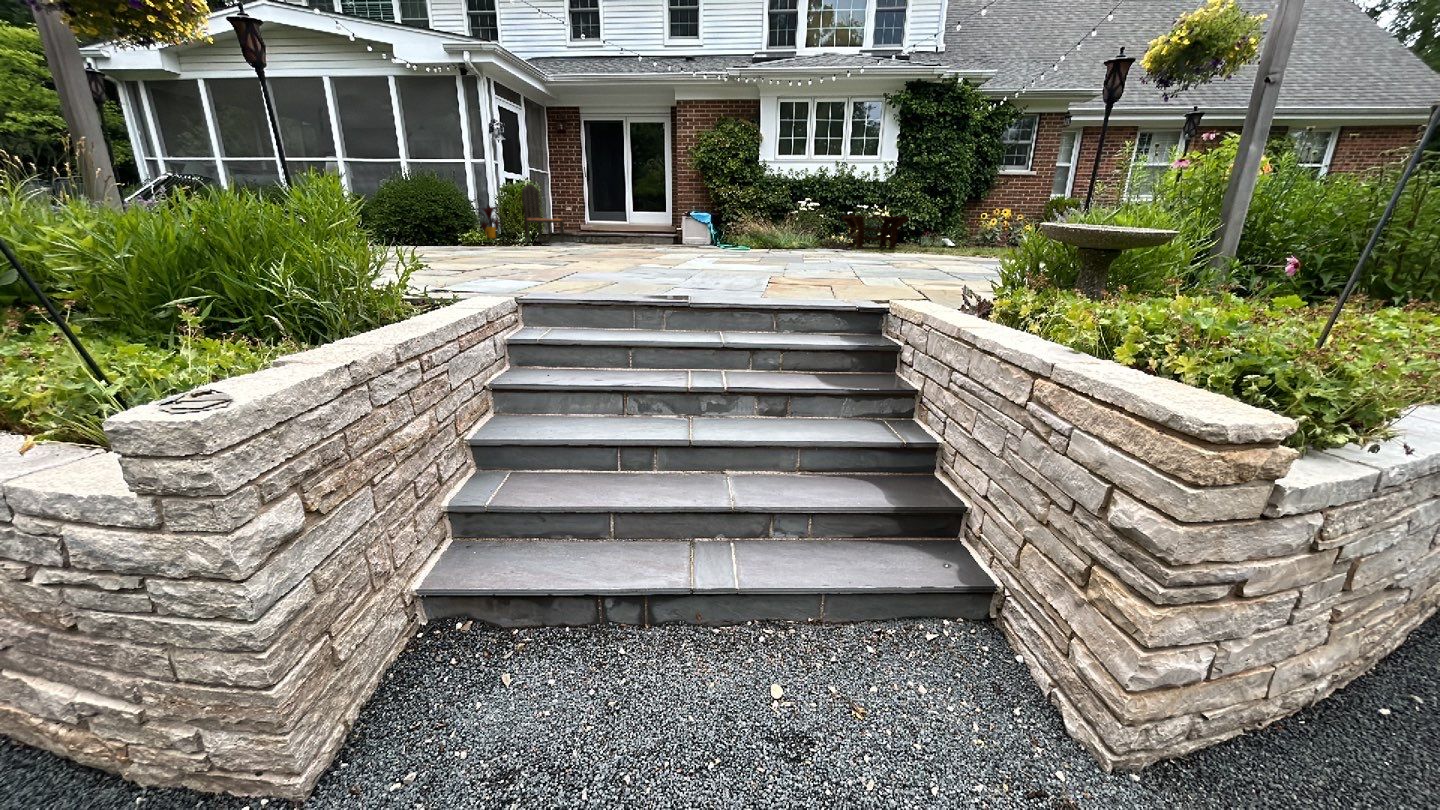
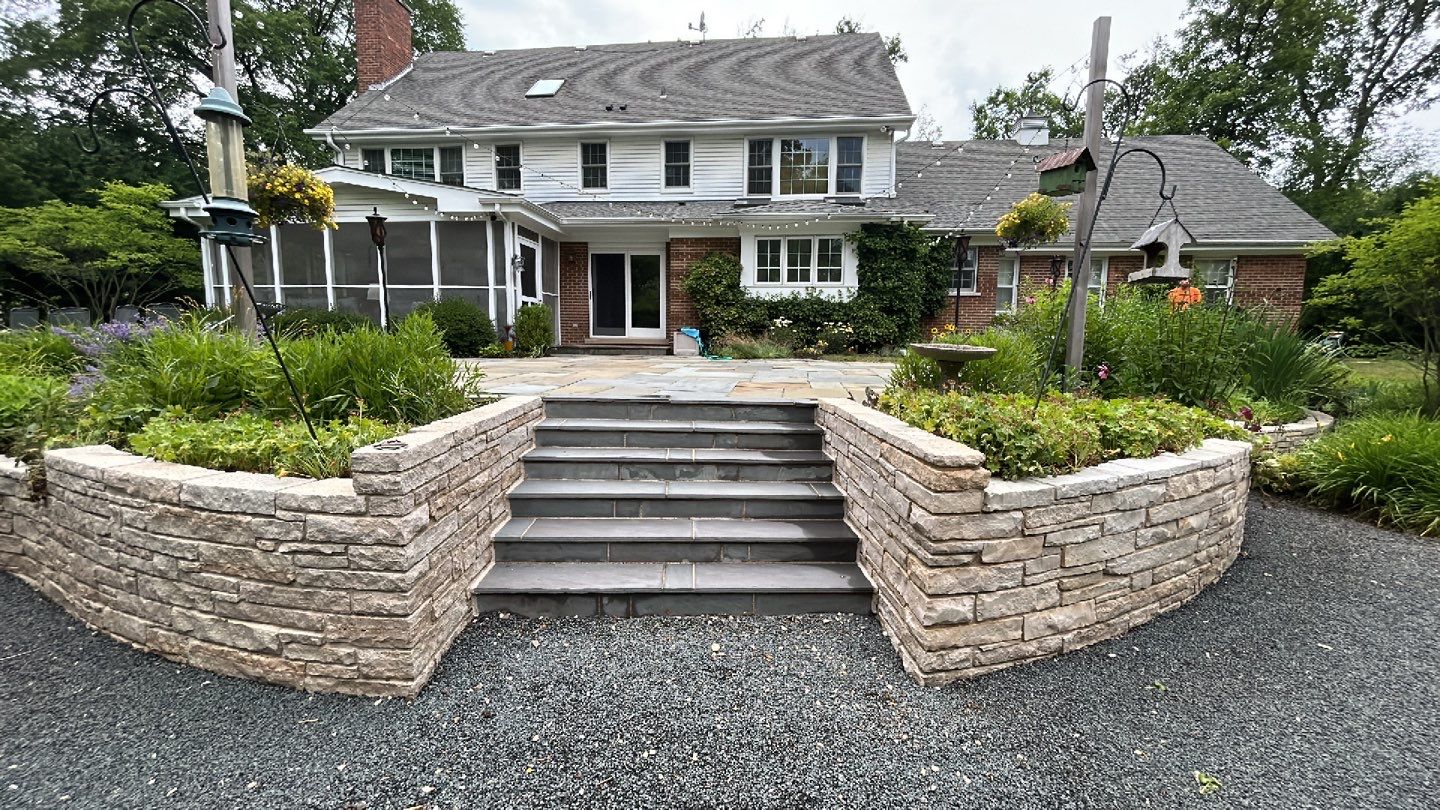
dining chair: present [522,184,565,243] -> none [537,306,571,355]
coffee table: present [842,215,909,249] -> none [811,331,867,359]

